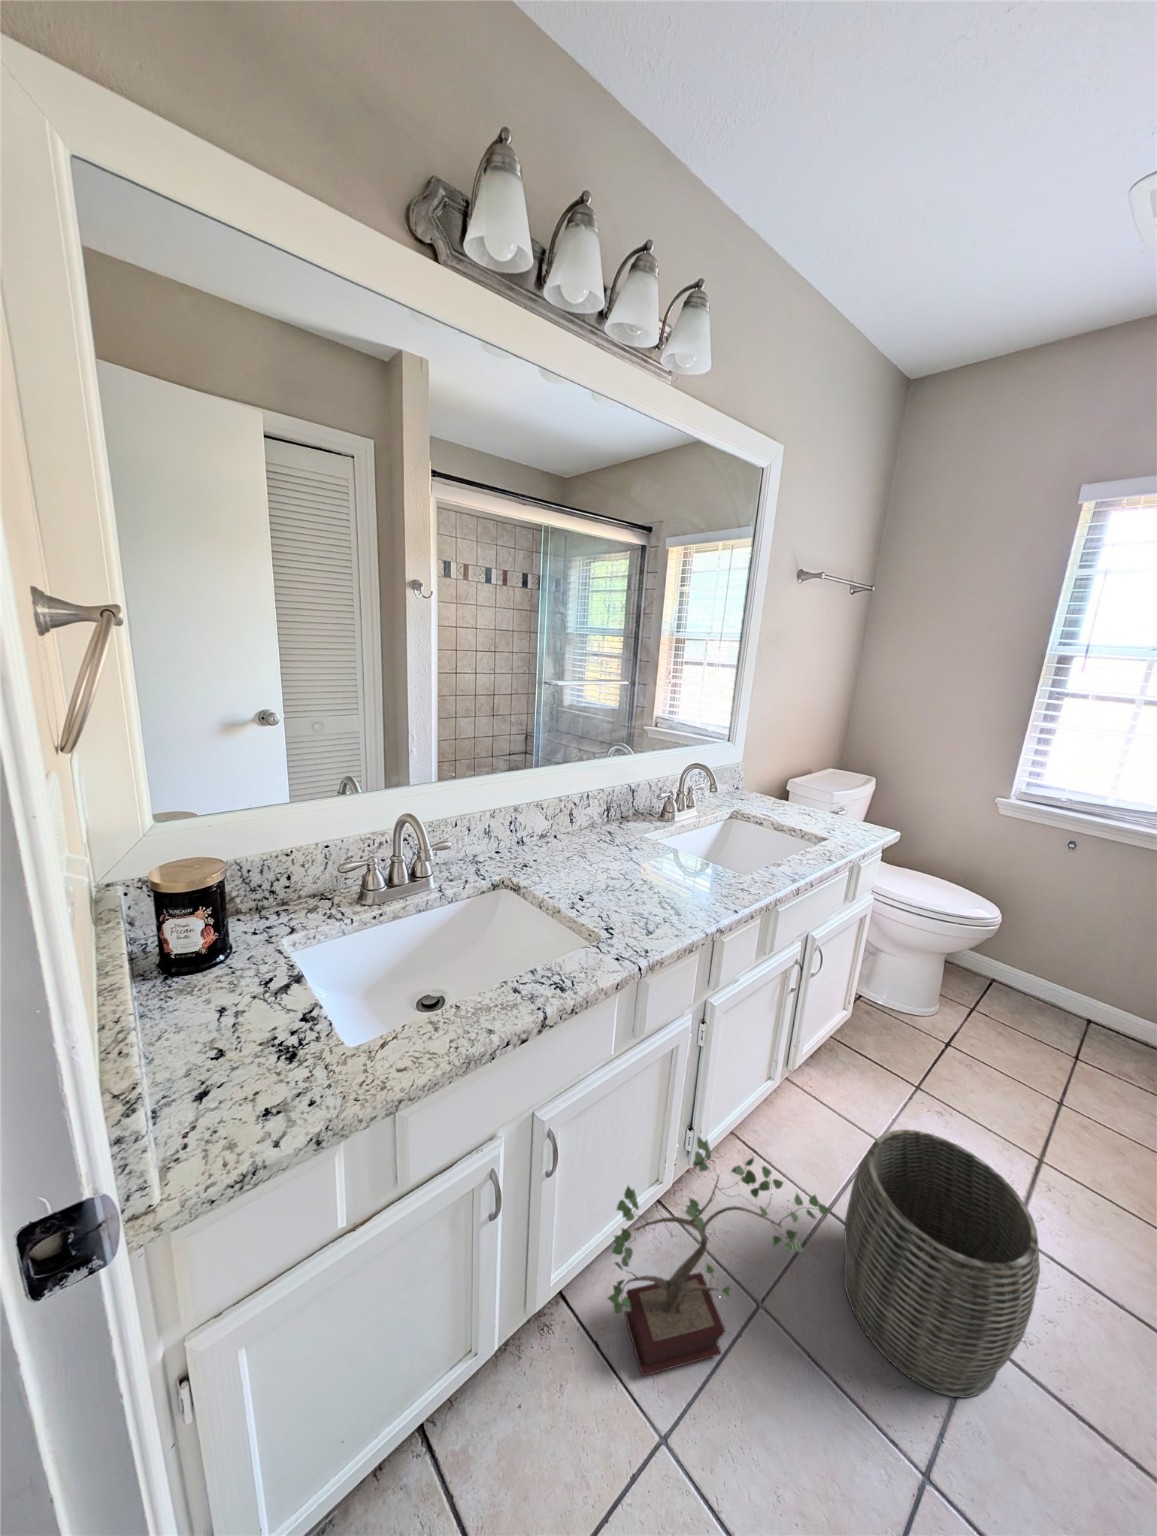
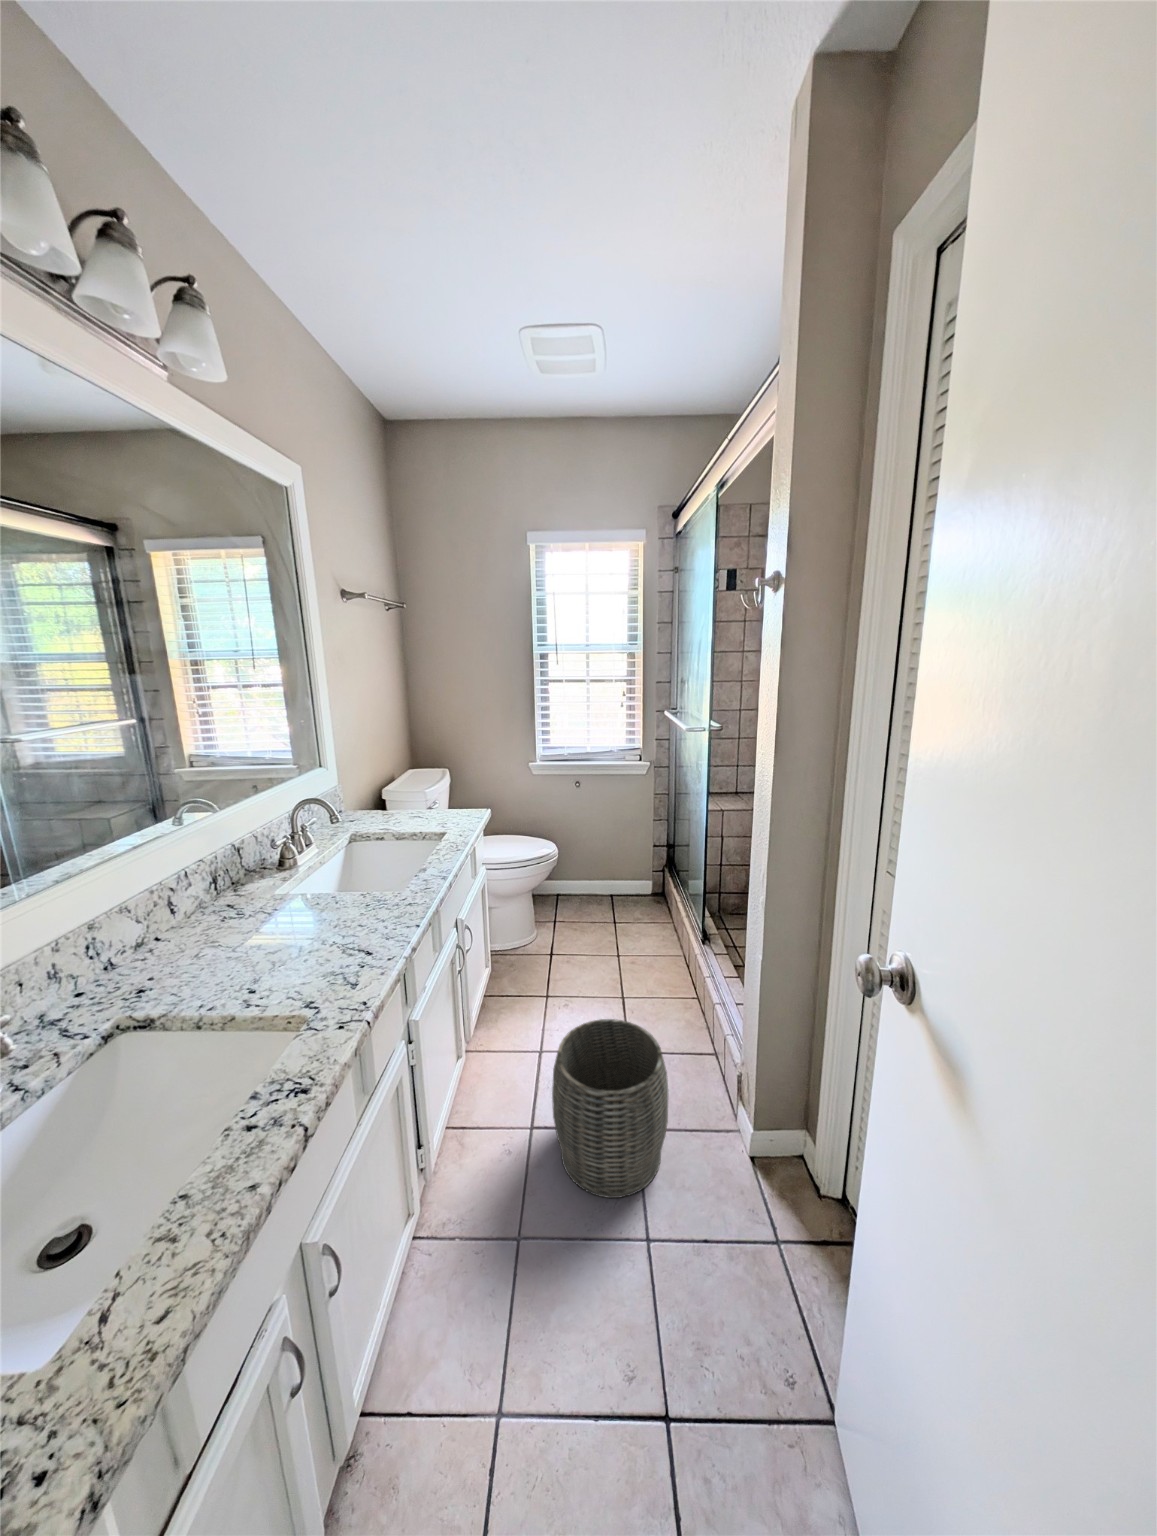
potted plant: present [608,1137,830,1376] -> none [402,1118,558,1397]

